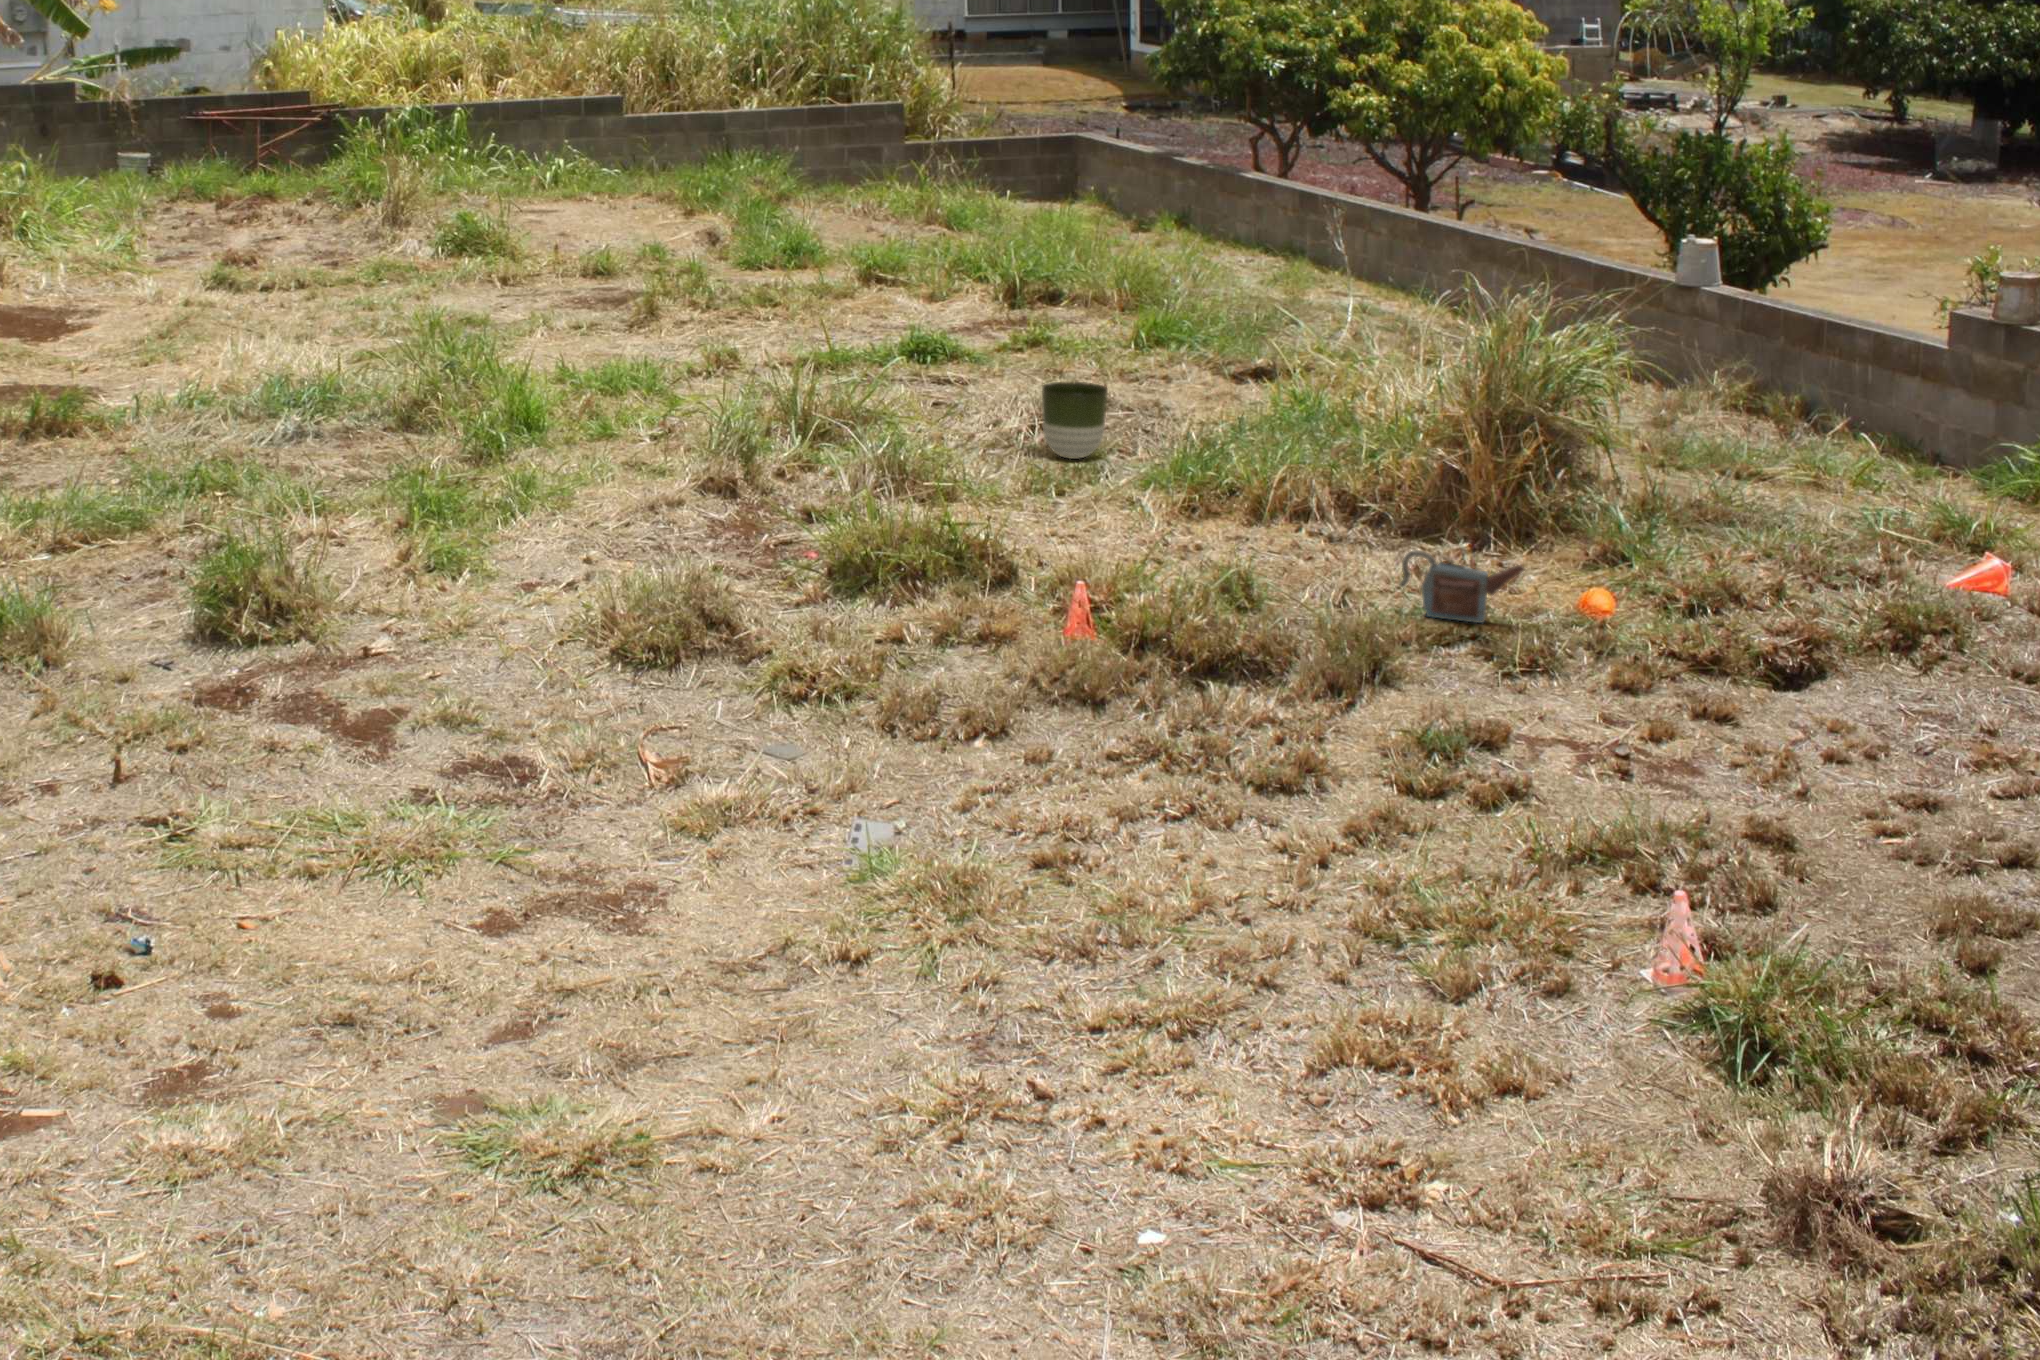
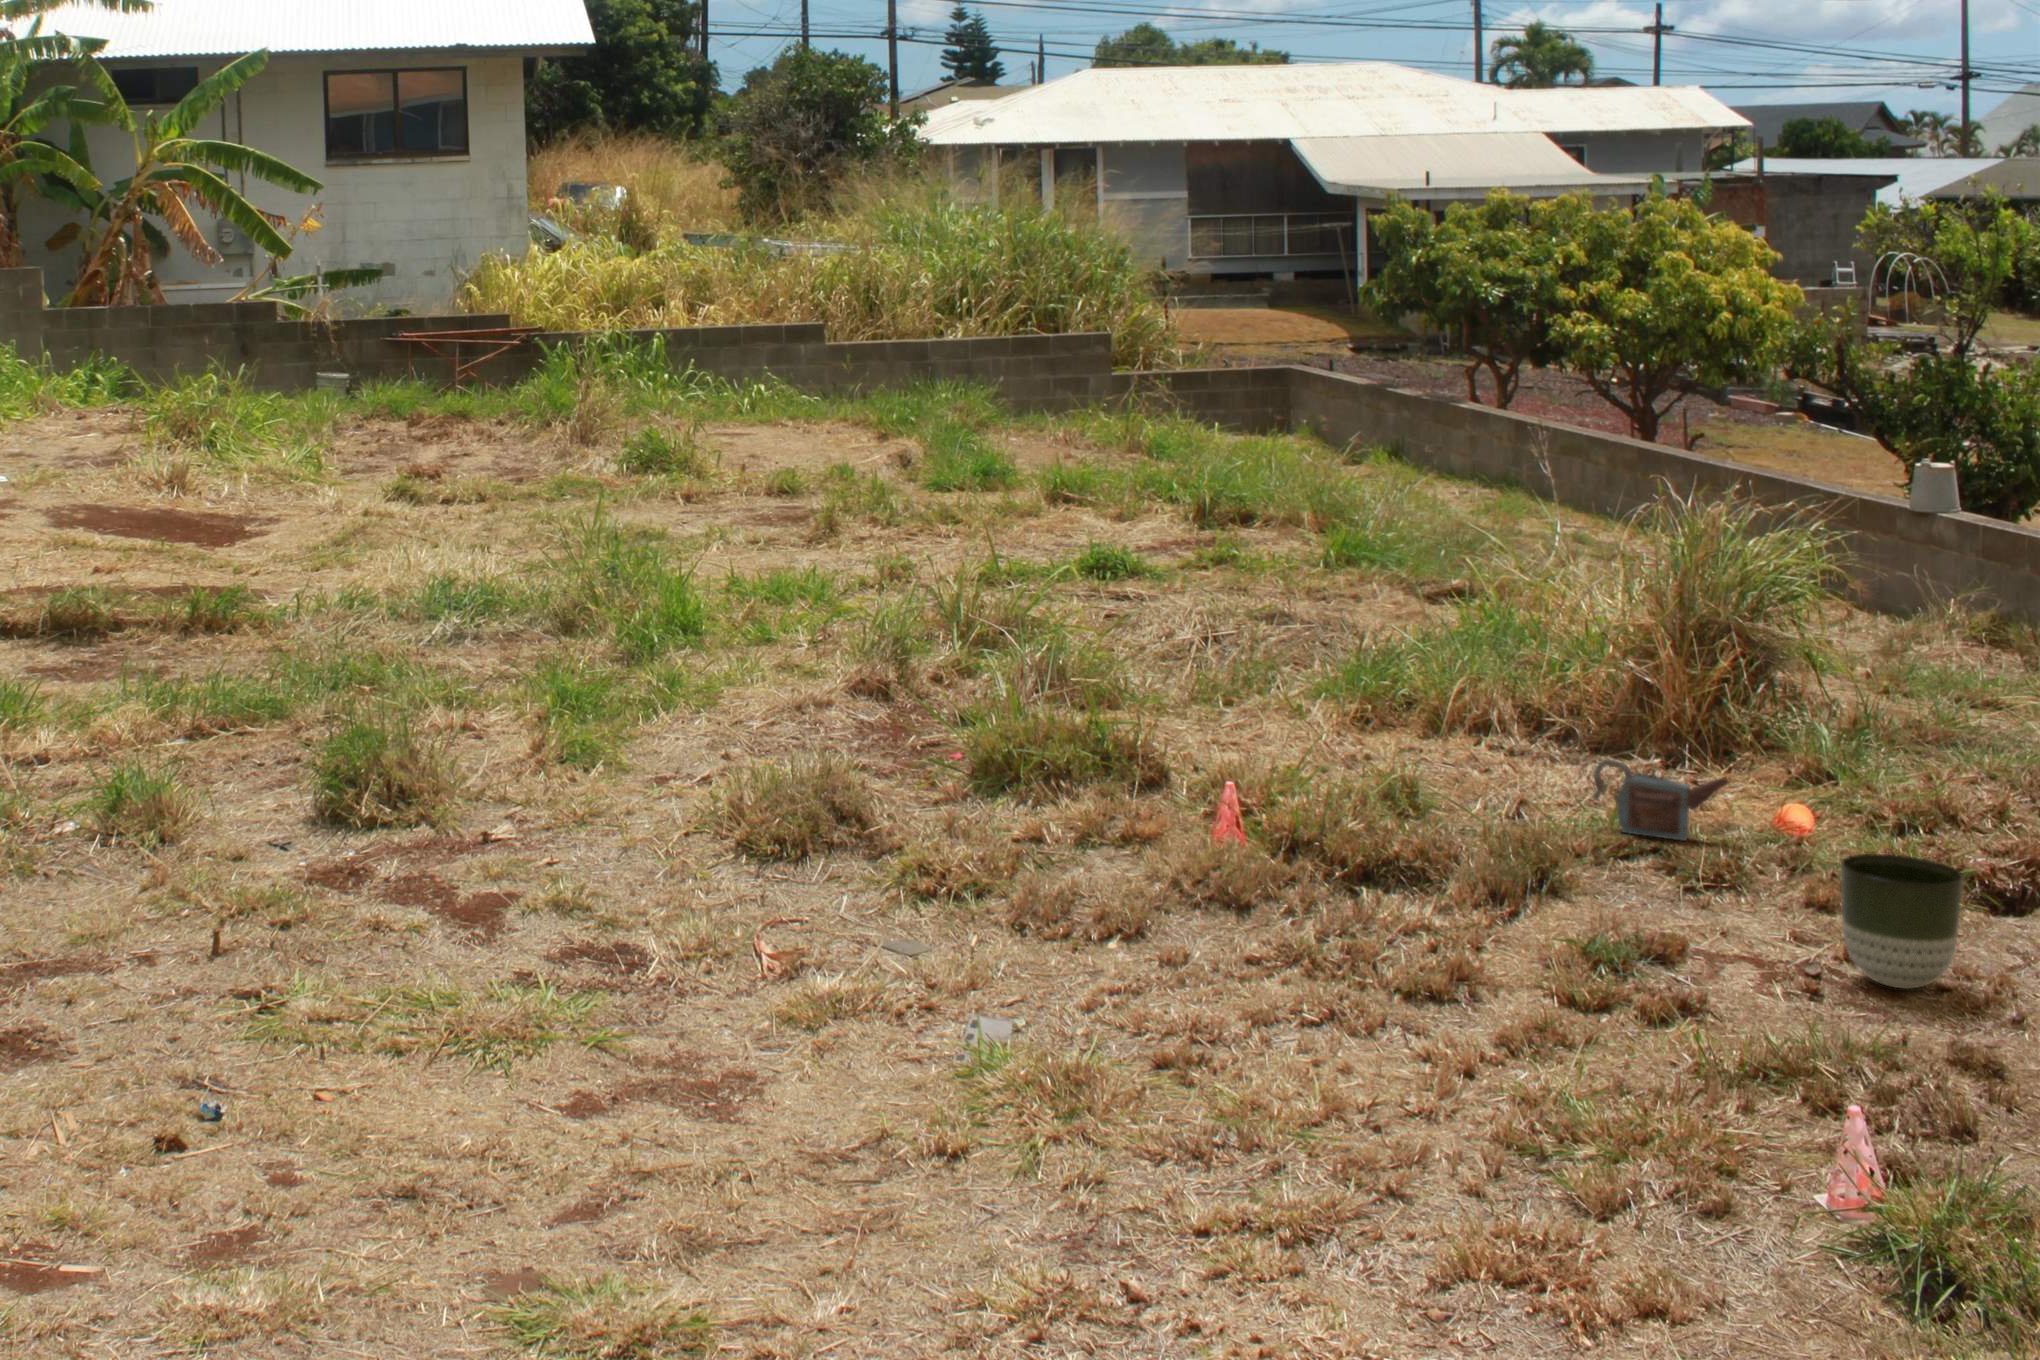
planter: present [1042,382,1108,459] -> present [1841,854,1963,989]

